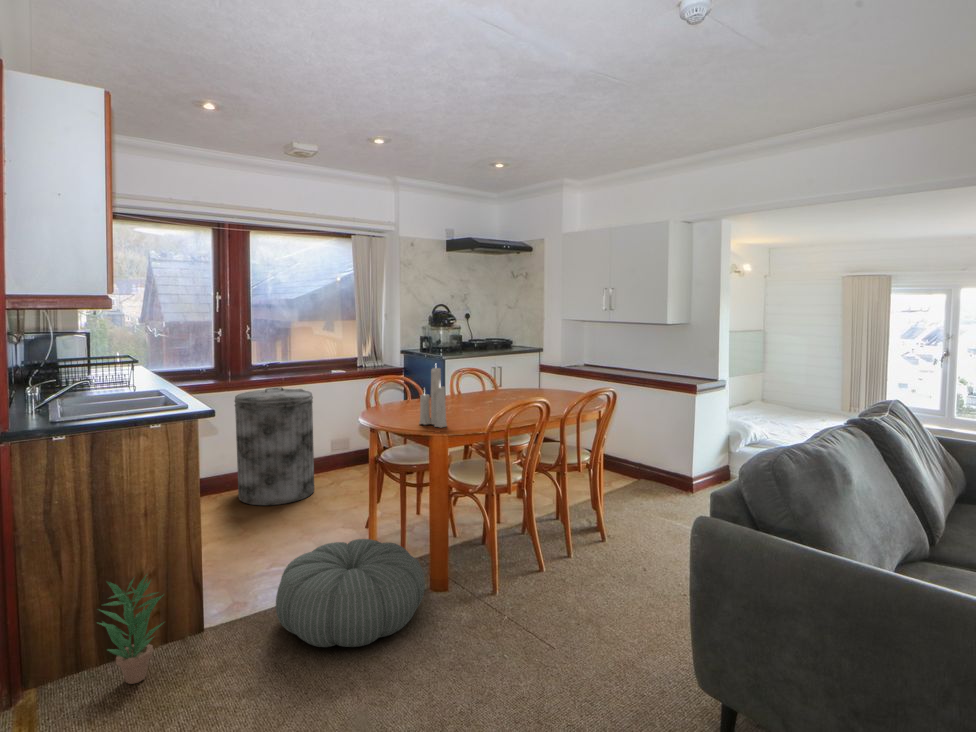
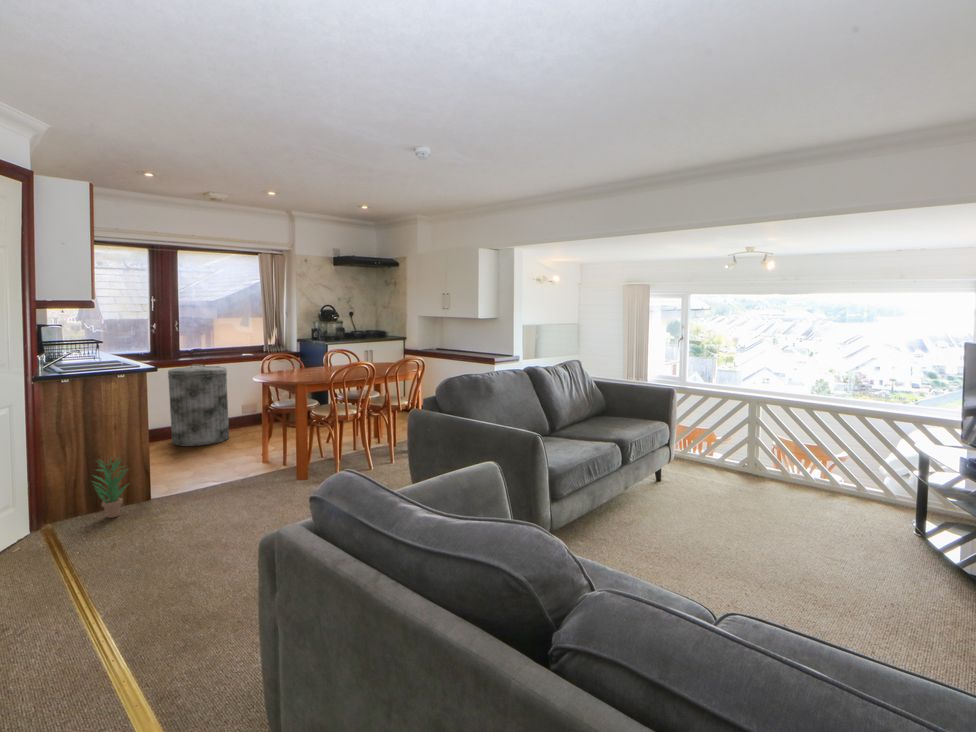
candle: present [419,364,447,428] -> none [288,338,305,380]
pouf: present [276,539,425,647] -> none [196,449,289,500]

